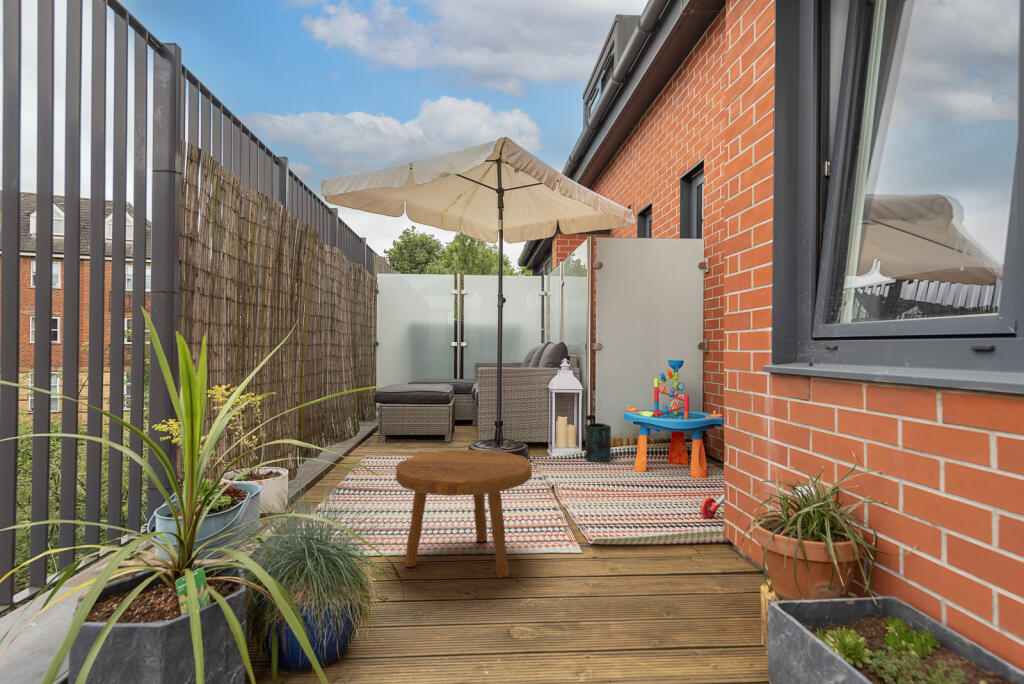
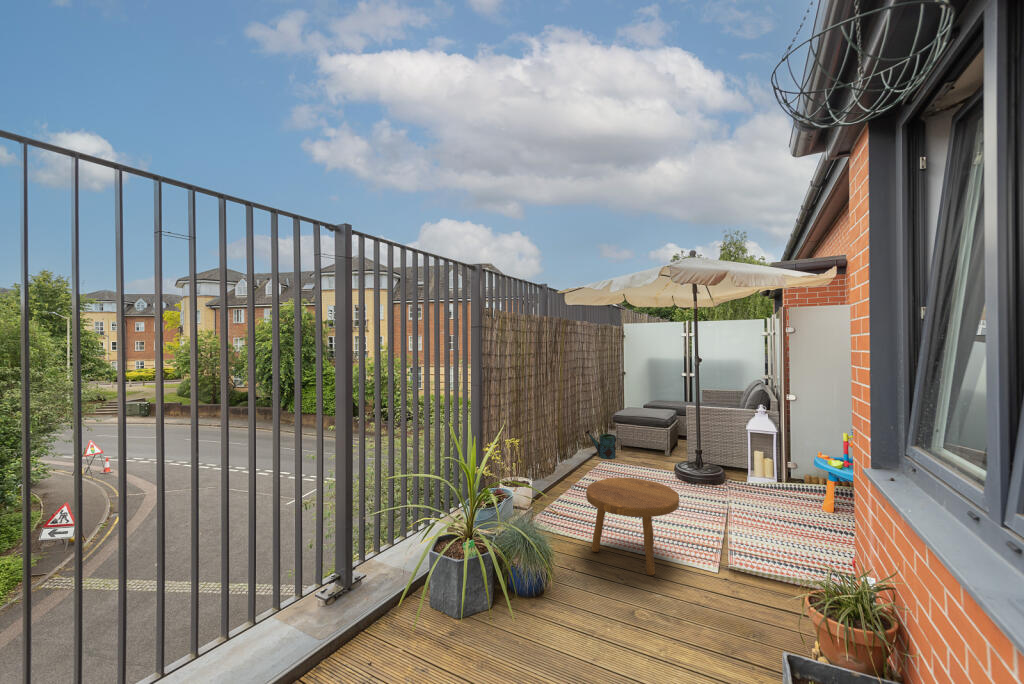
watering can: present [586,415,611,462] -> present [586,430,622,459]

